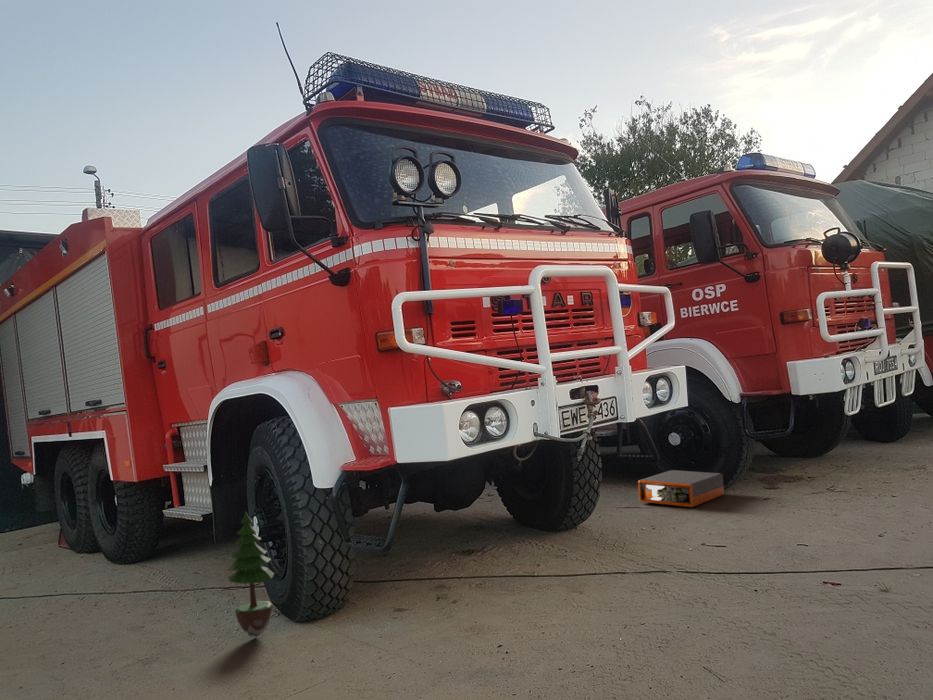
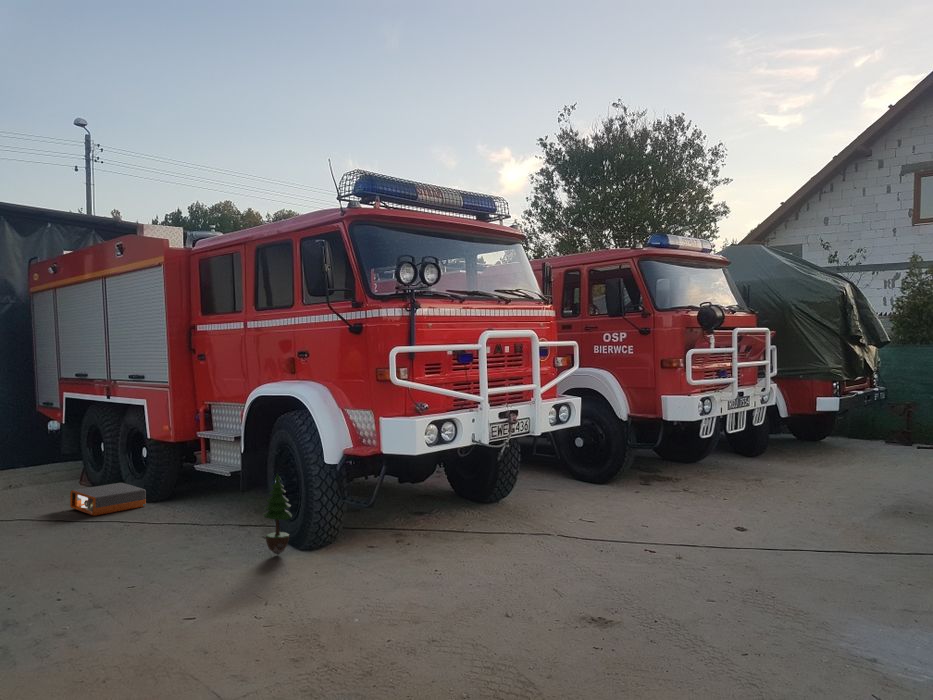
storage box: present [638,470,724,507] -> present [70,483,146,516]

